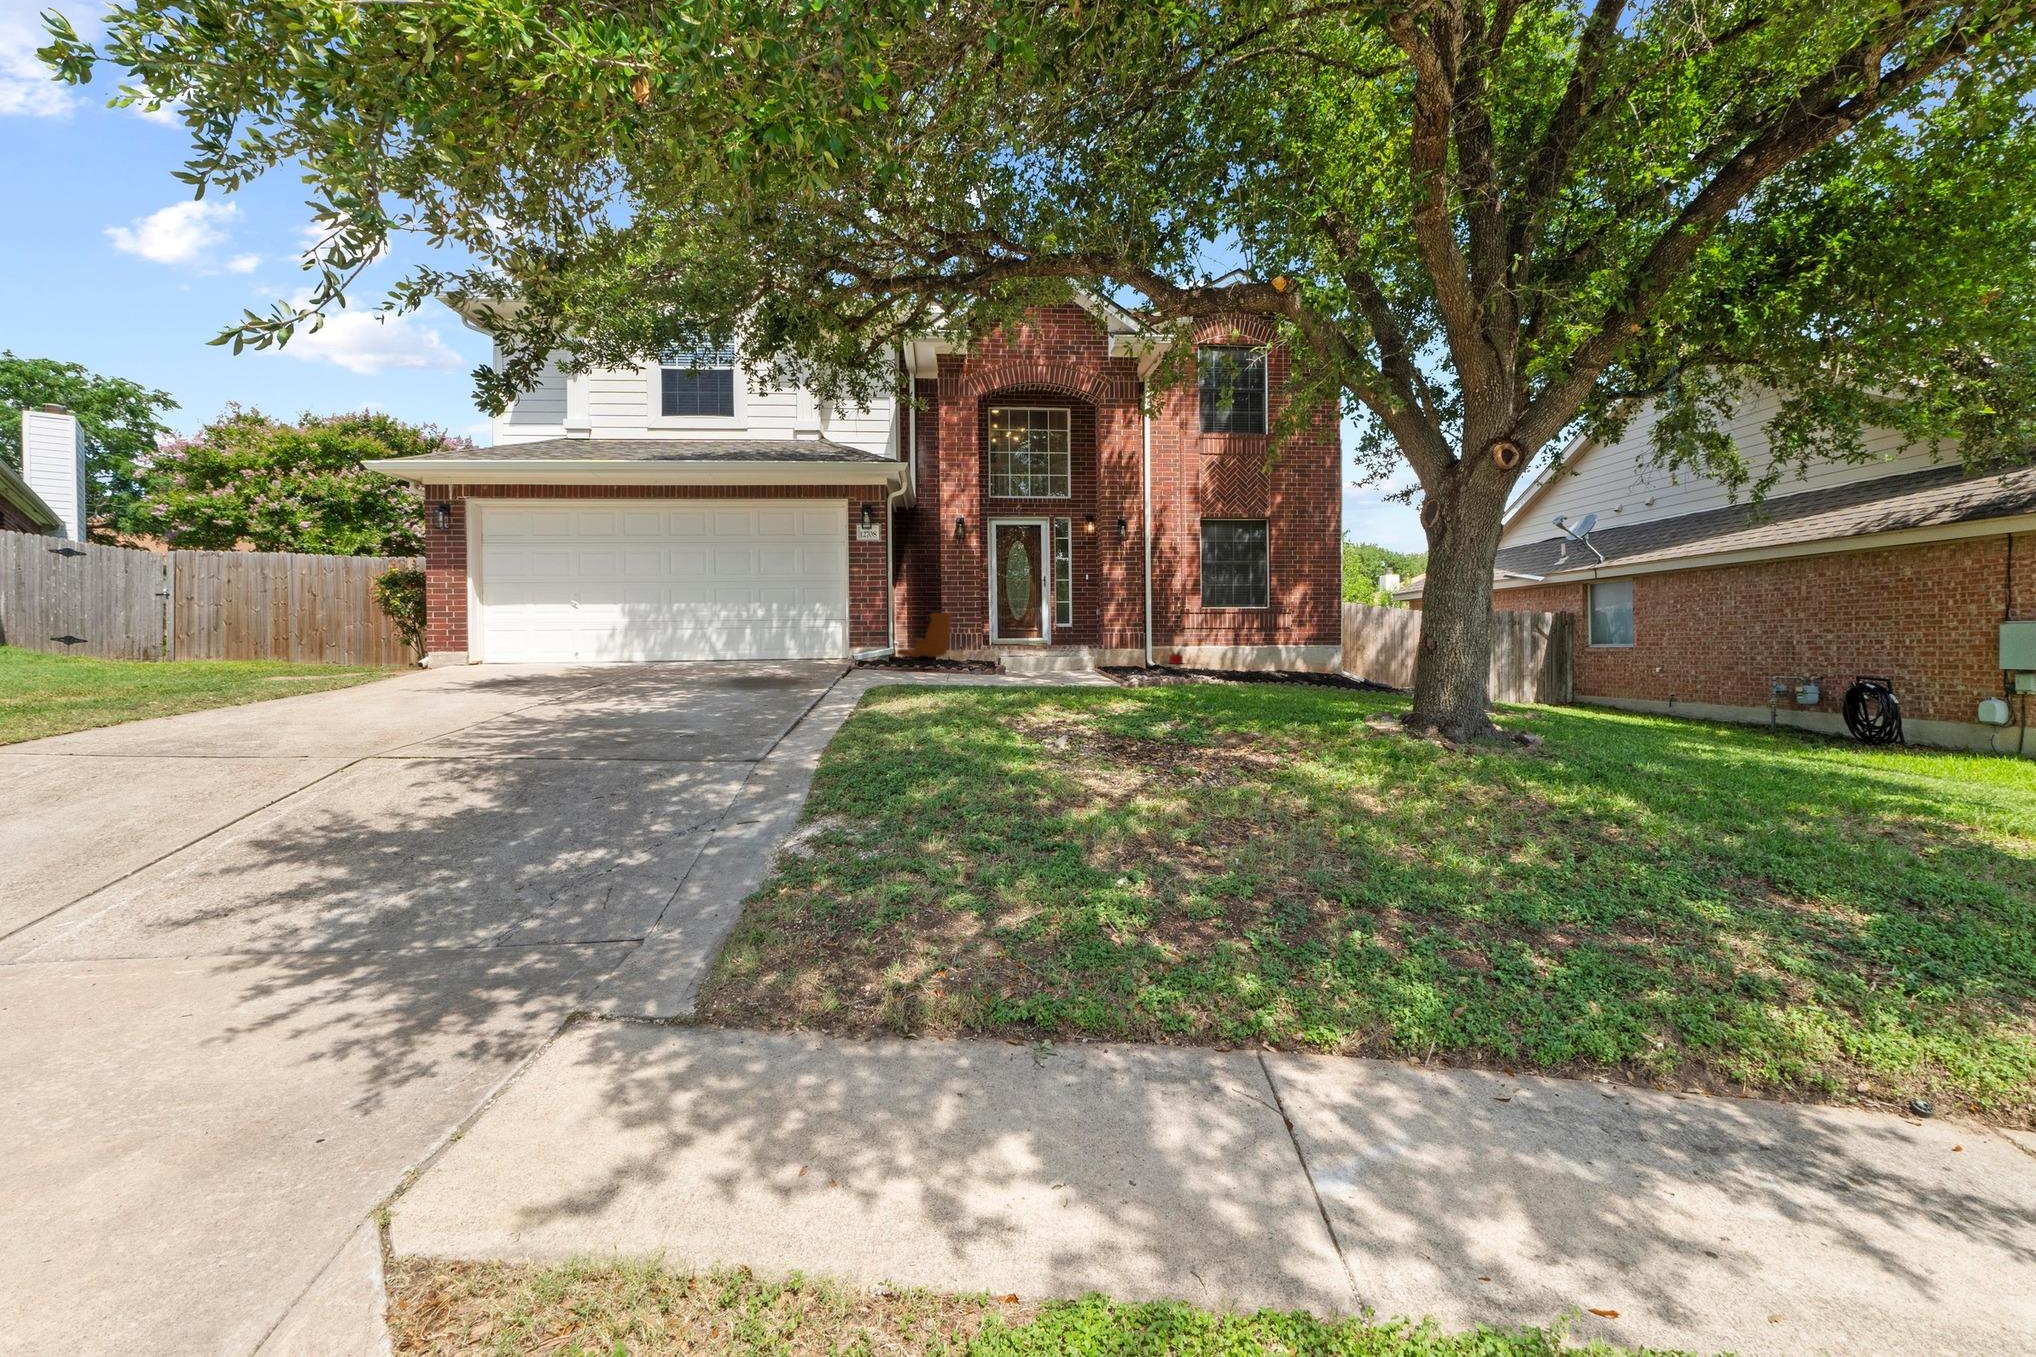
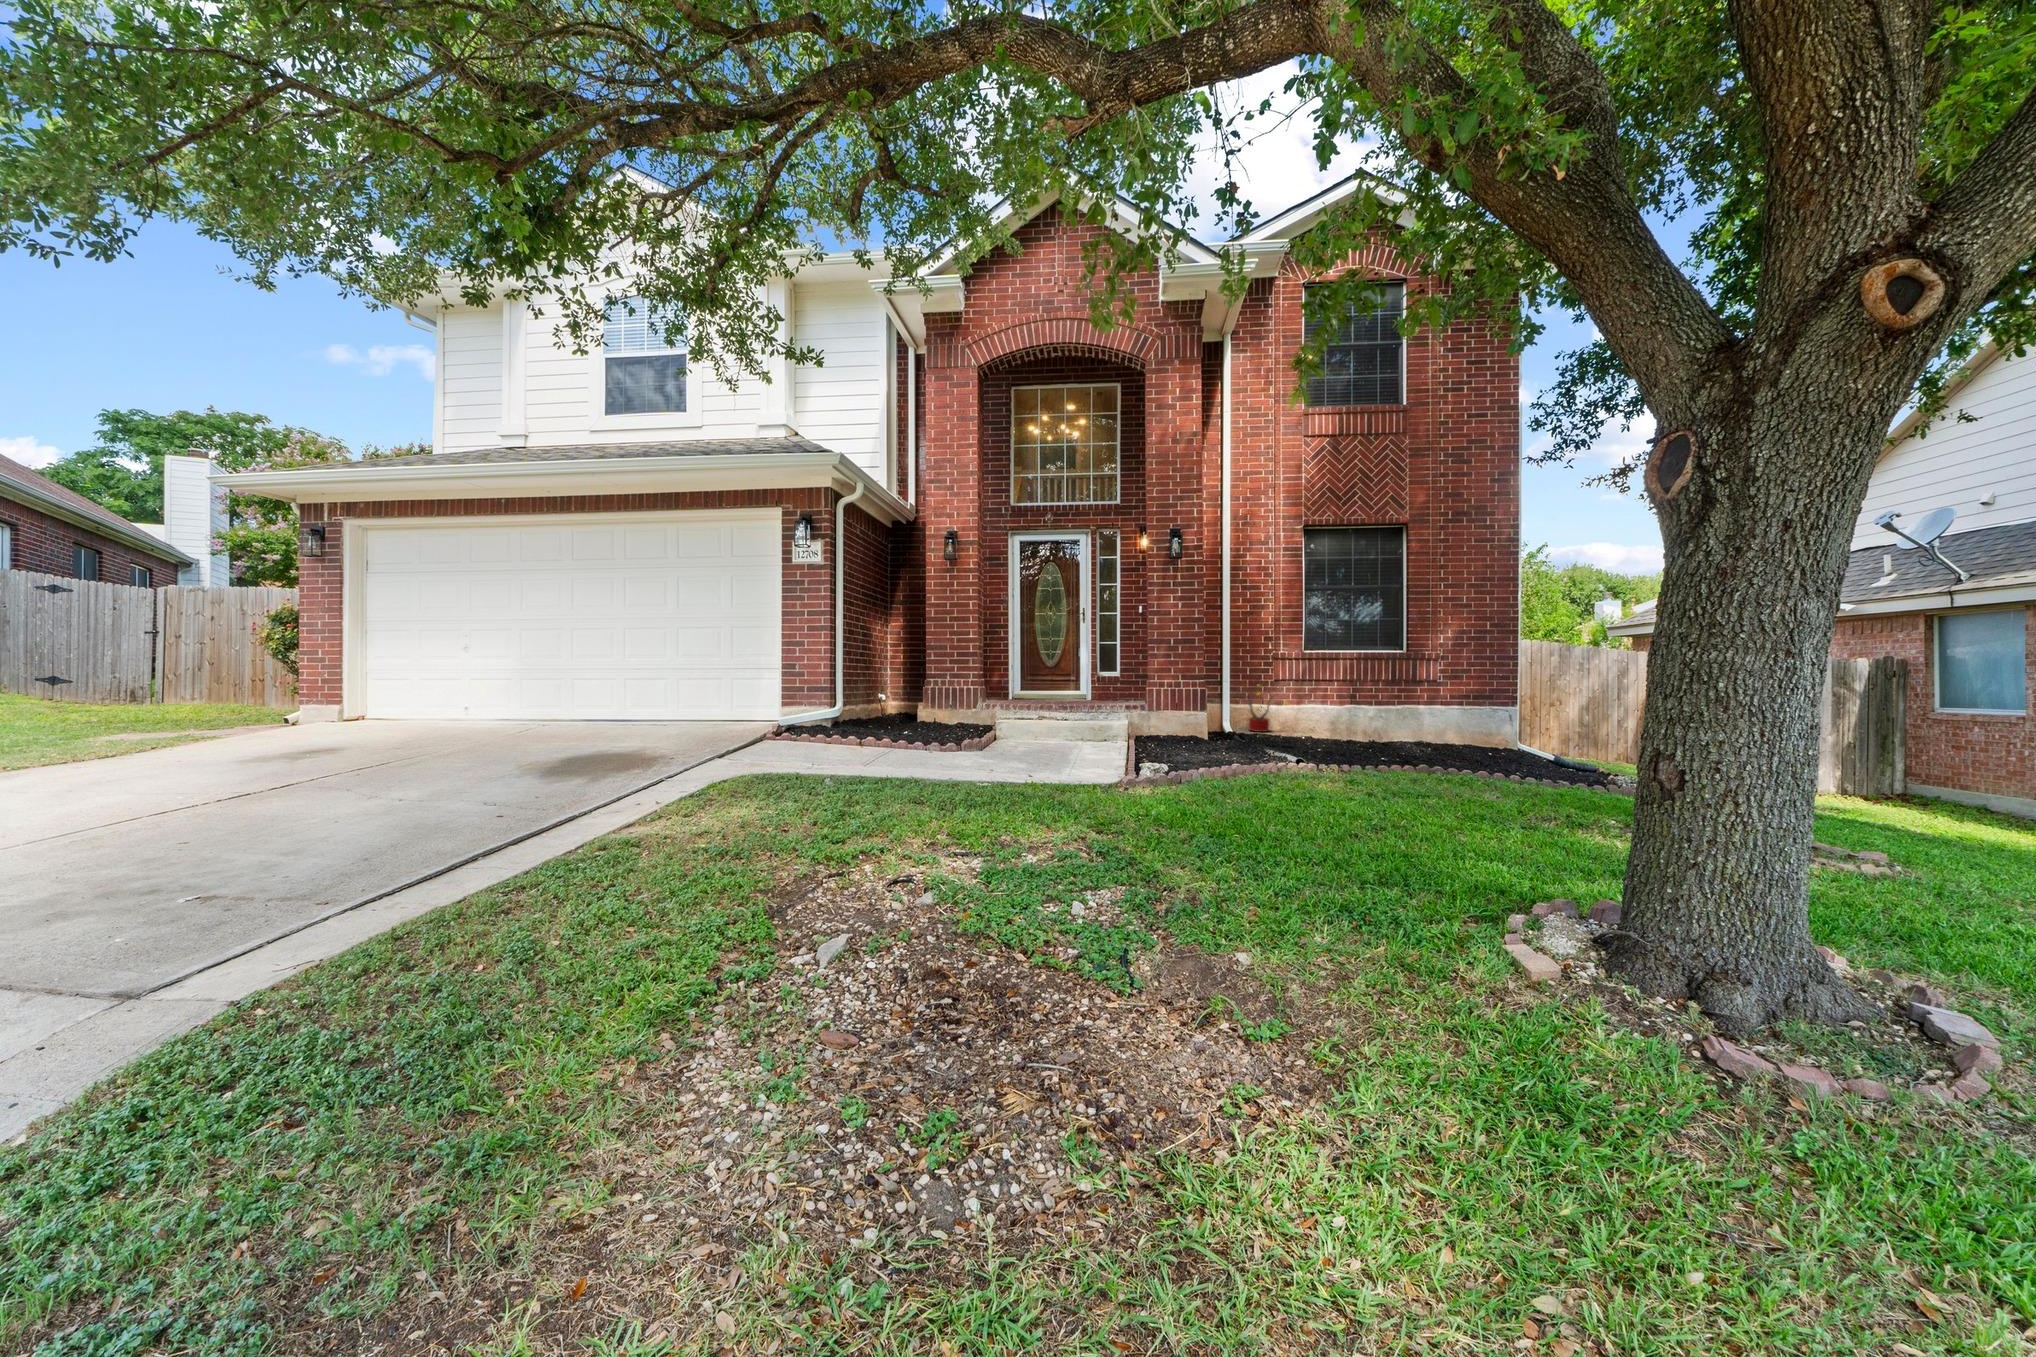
lounge chair: present [897,613,952,669] -> none [857,660,917,741]

